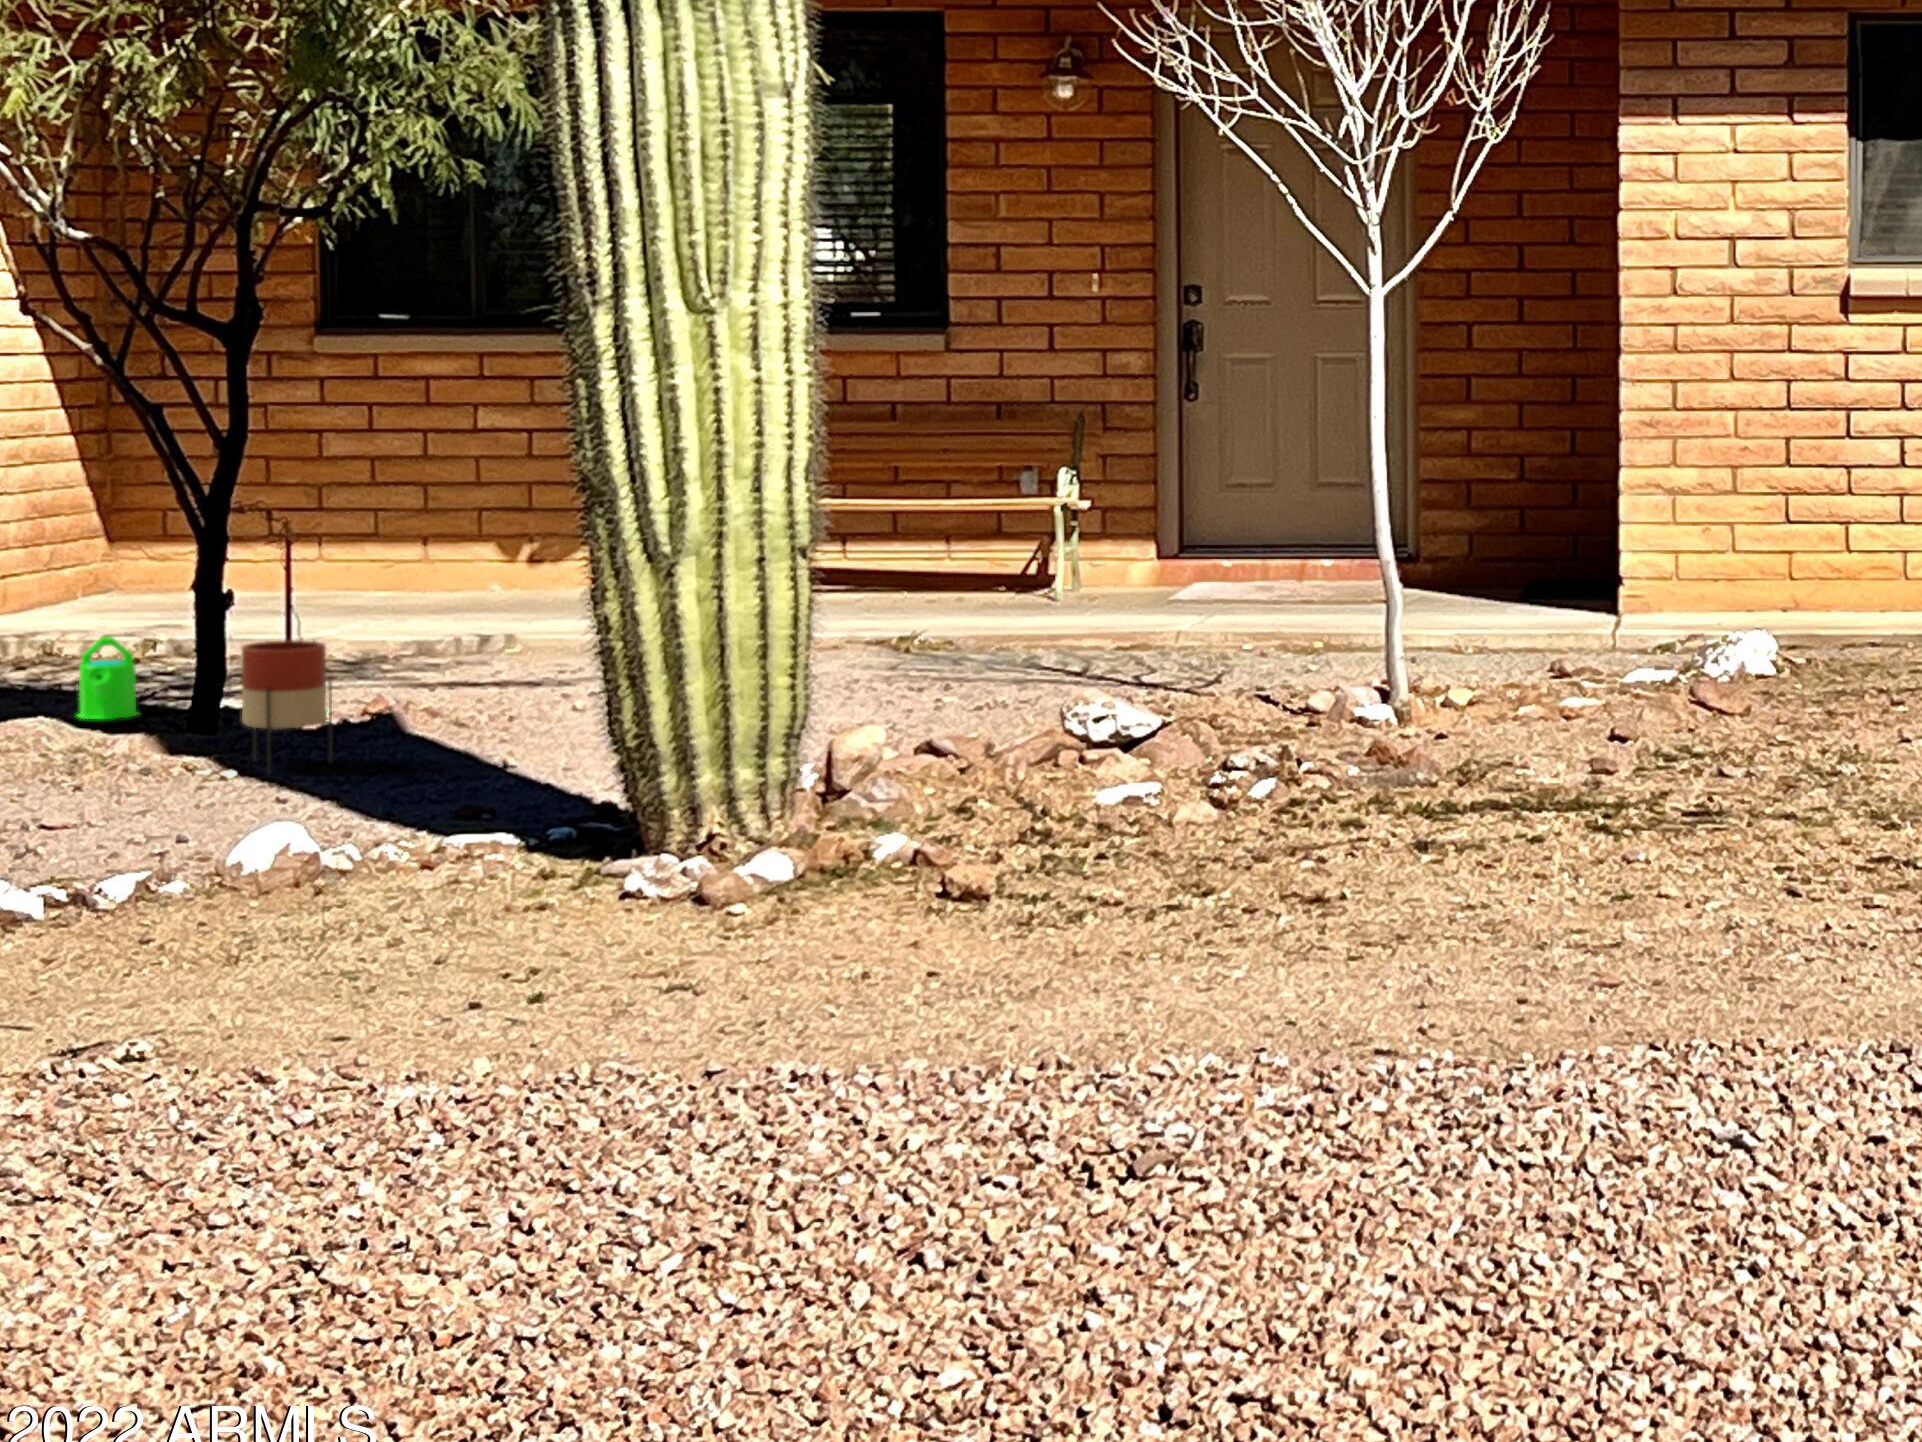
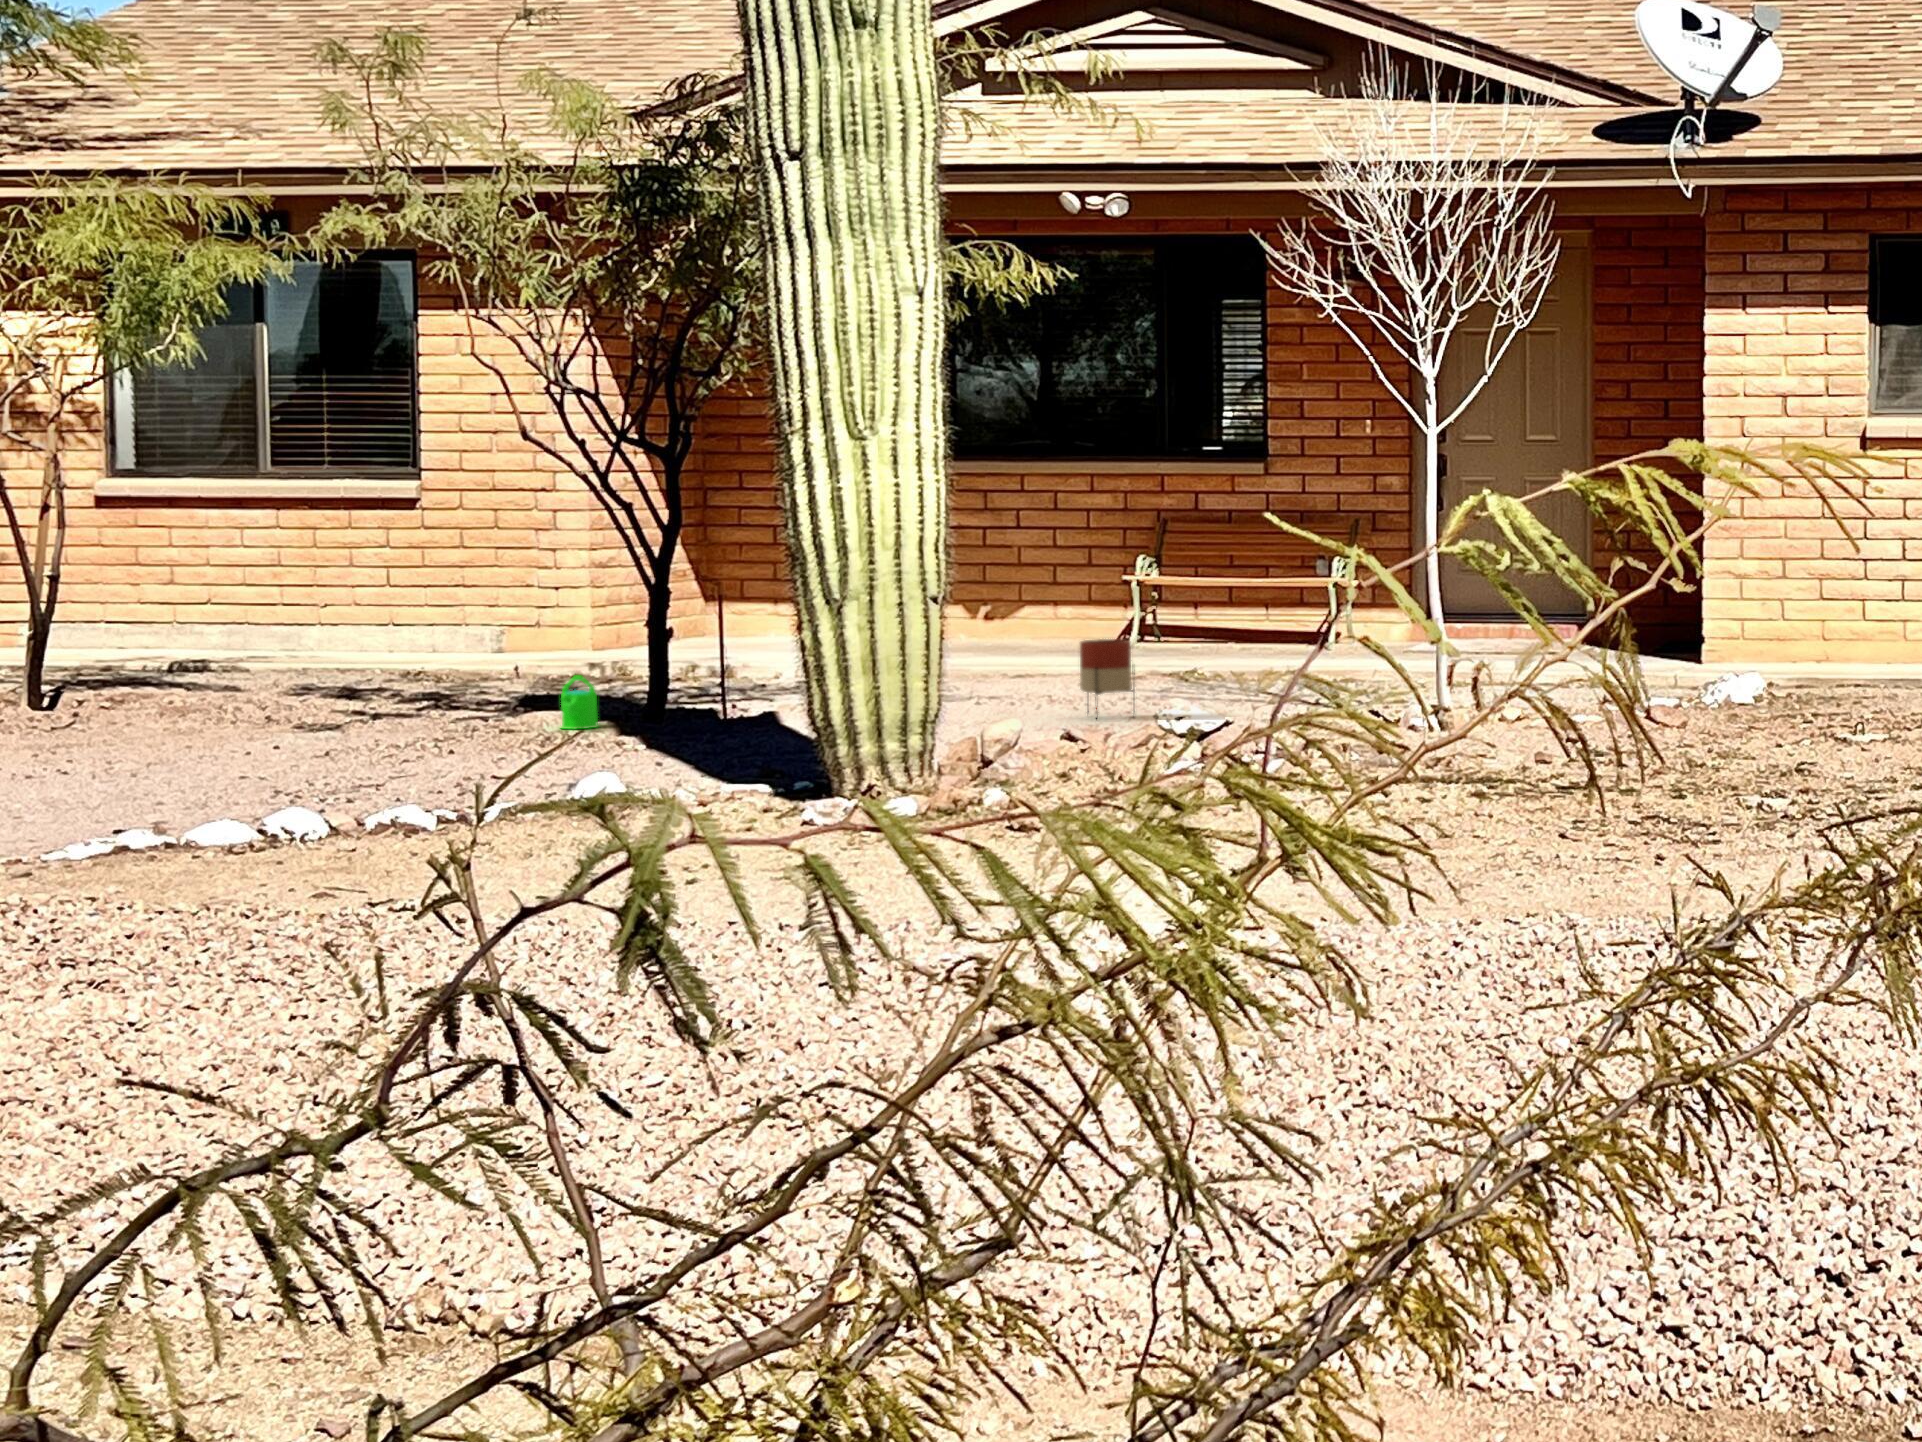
planter: present [242,640,332,772] -> present [1080,639,1135,698]

